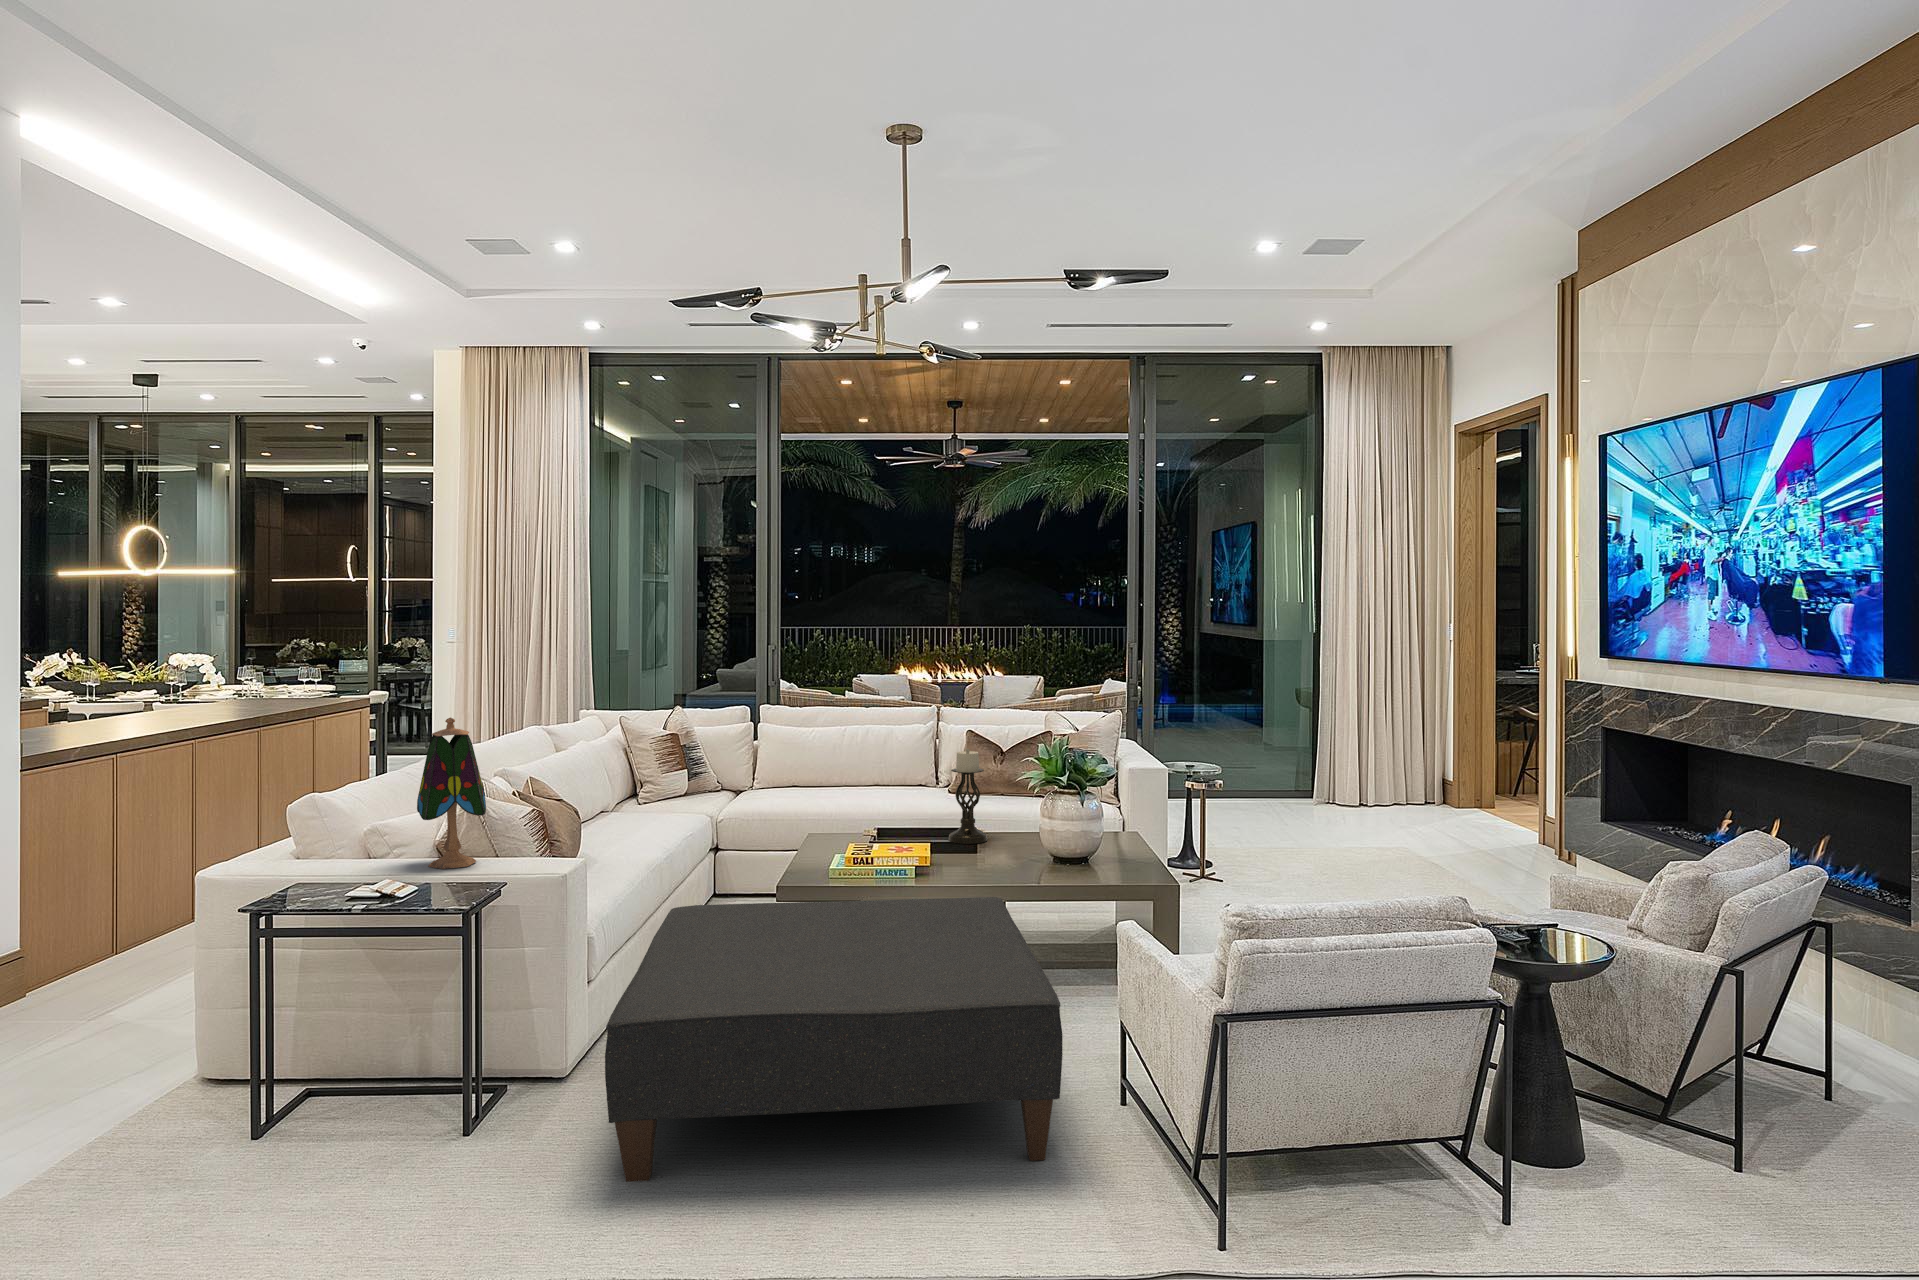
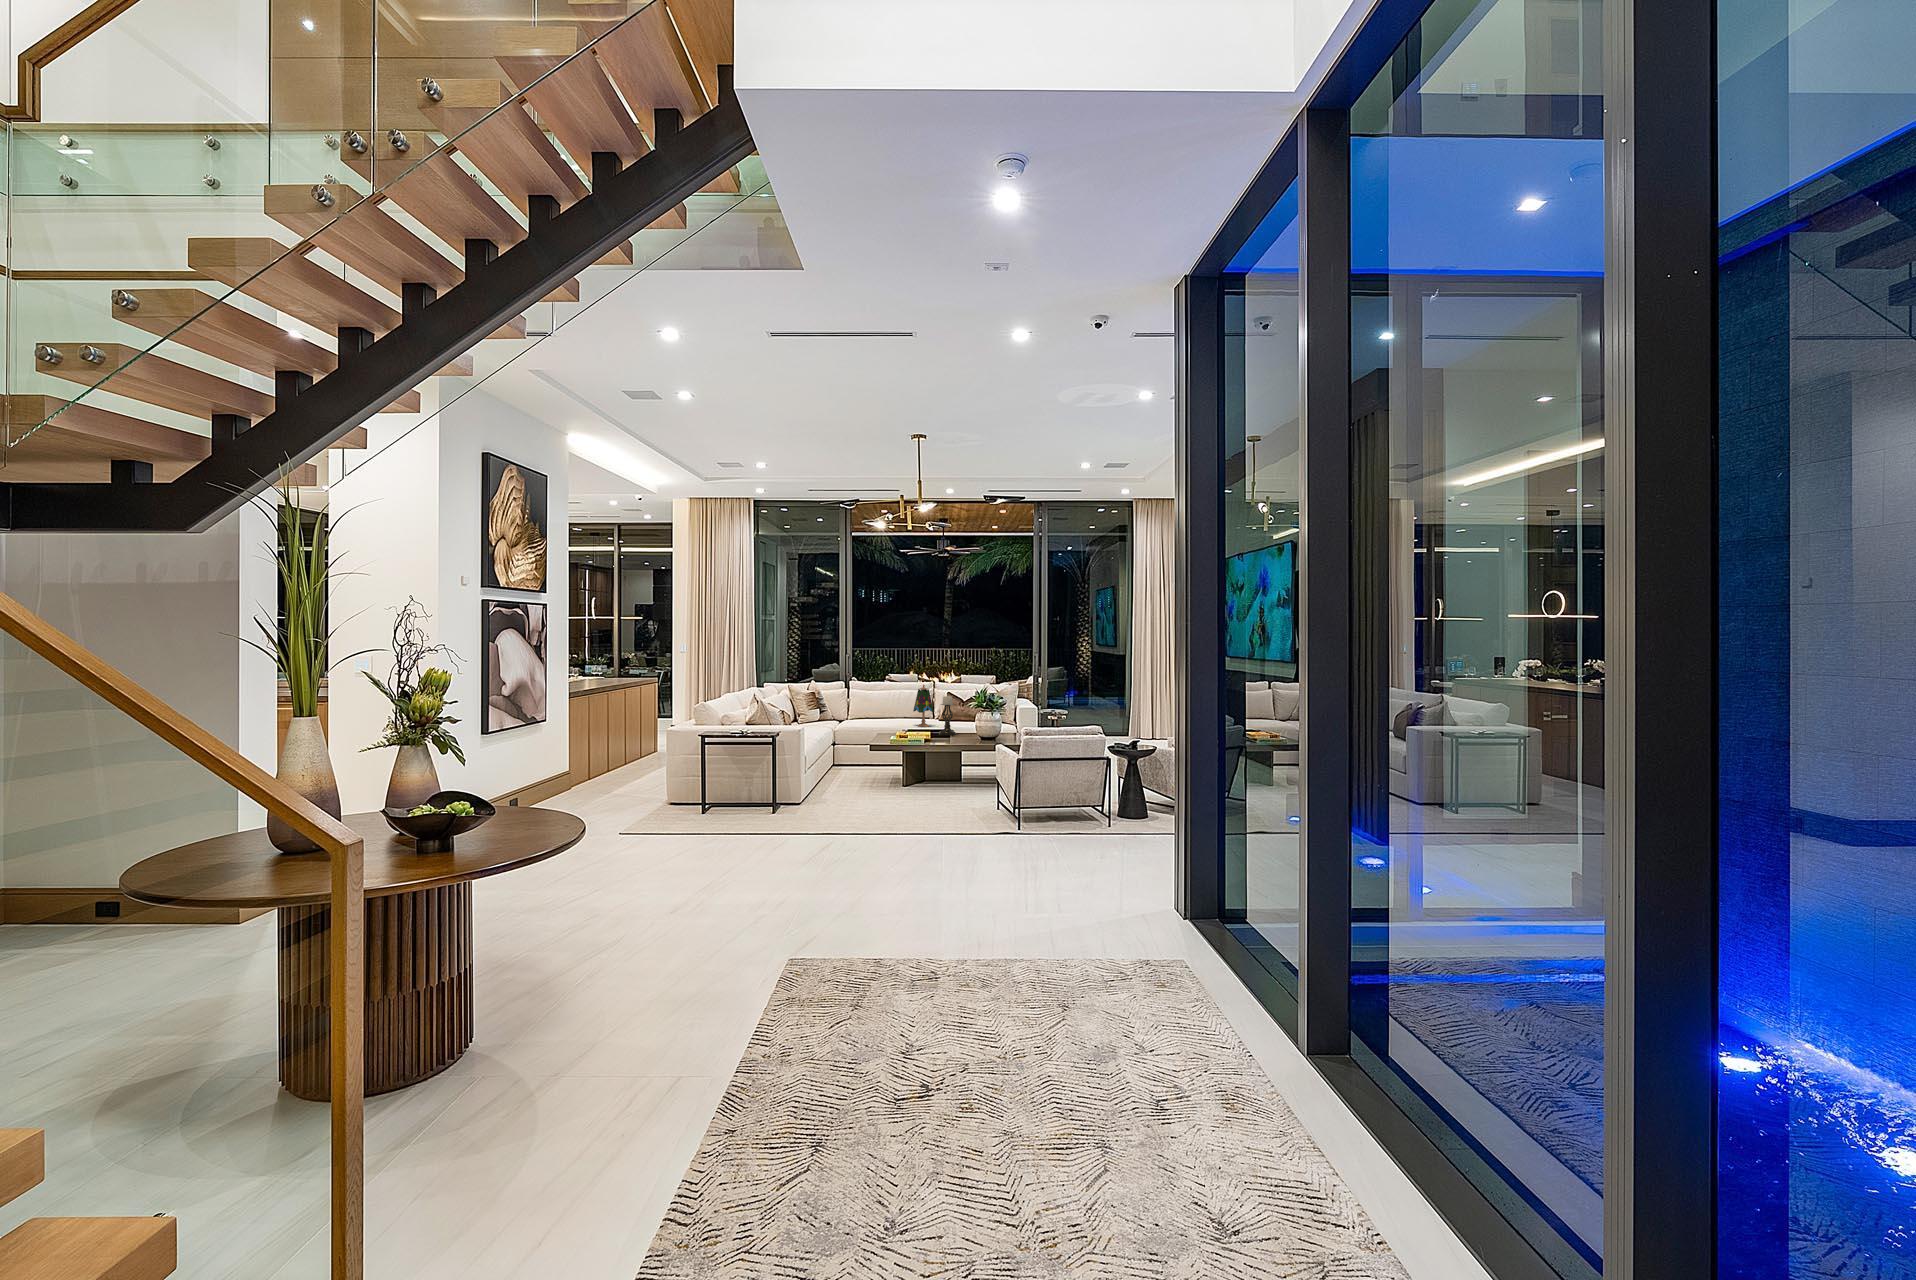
table lamp: present [417,718,486,869] -> present [913,685,934,727]
ottoman: present [605,897,1063,1182] -> none [828,746,975,819]

